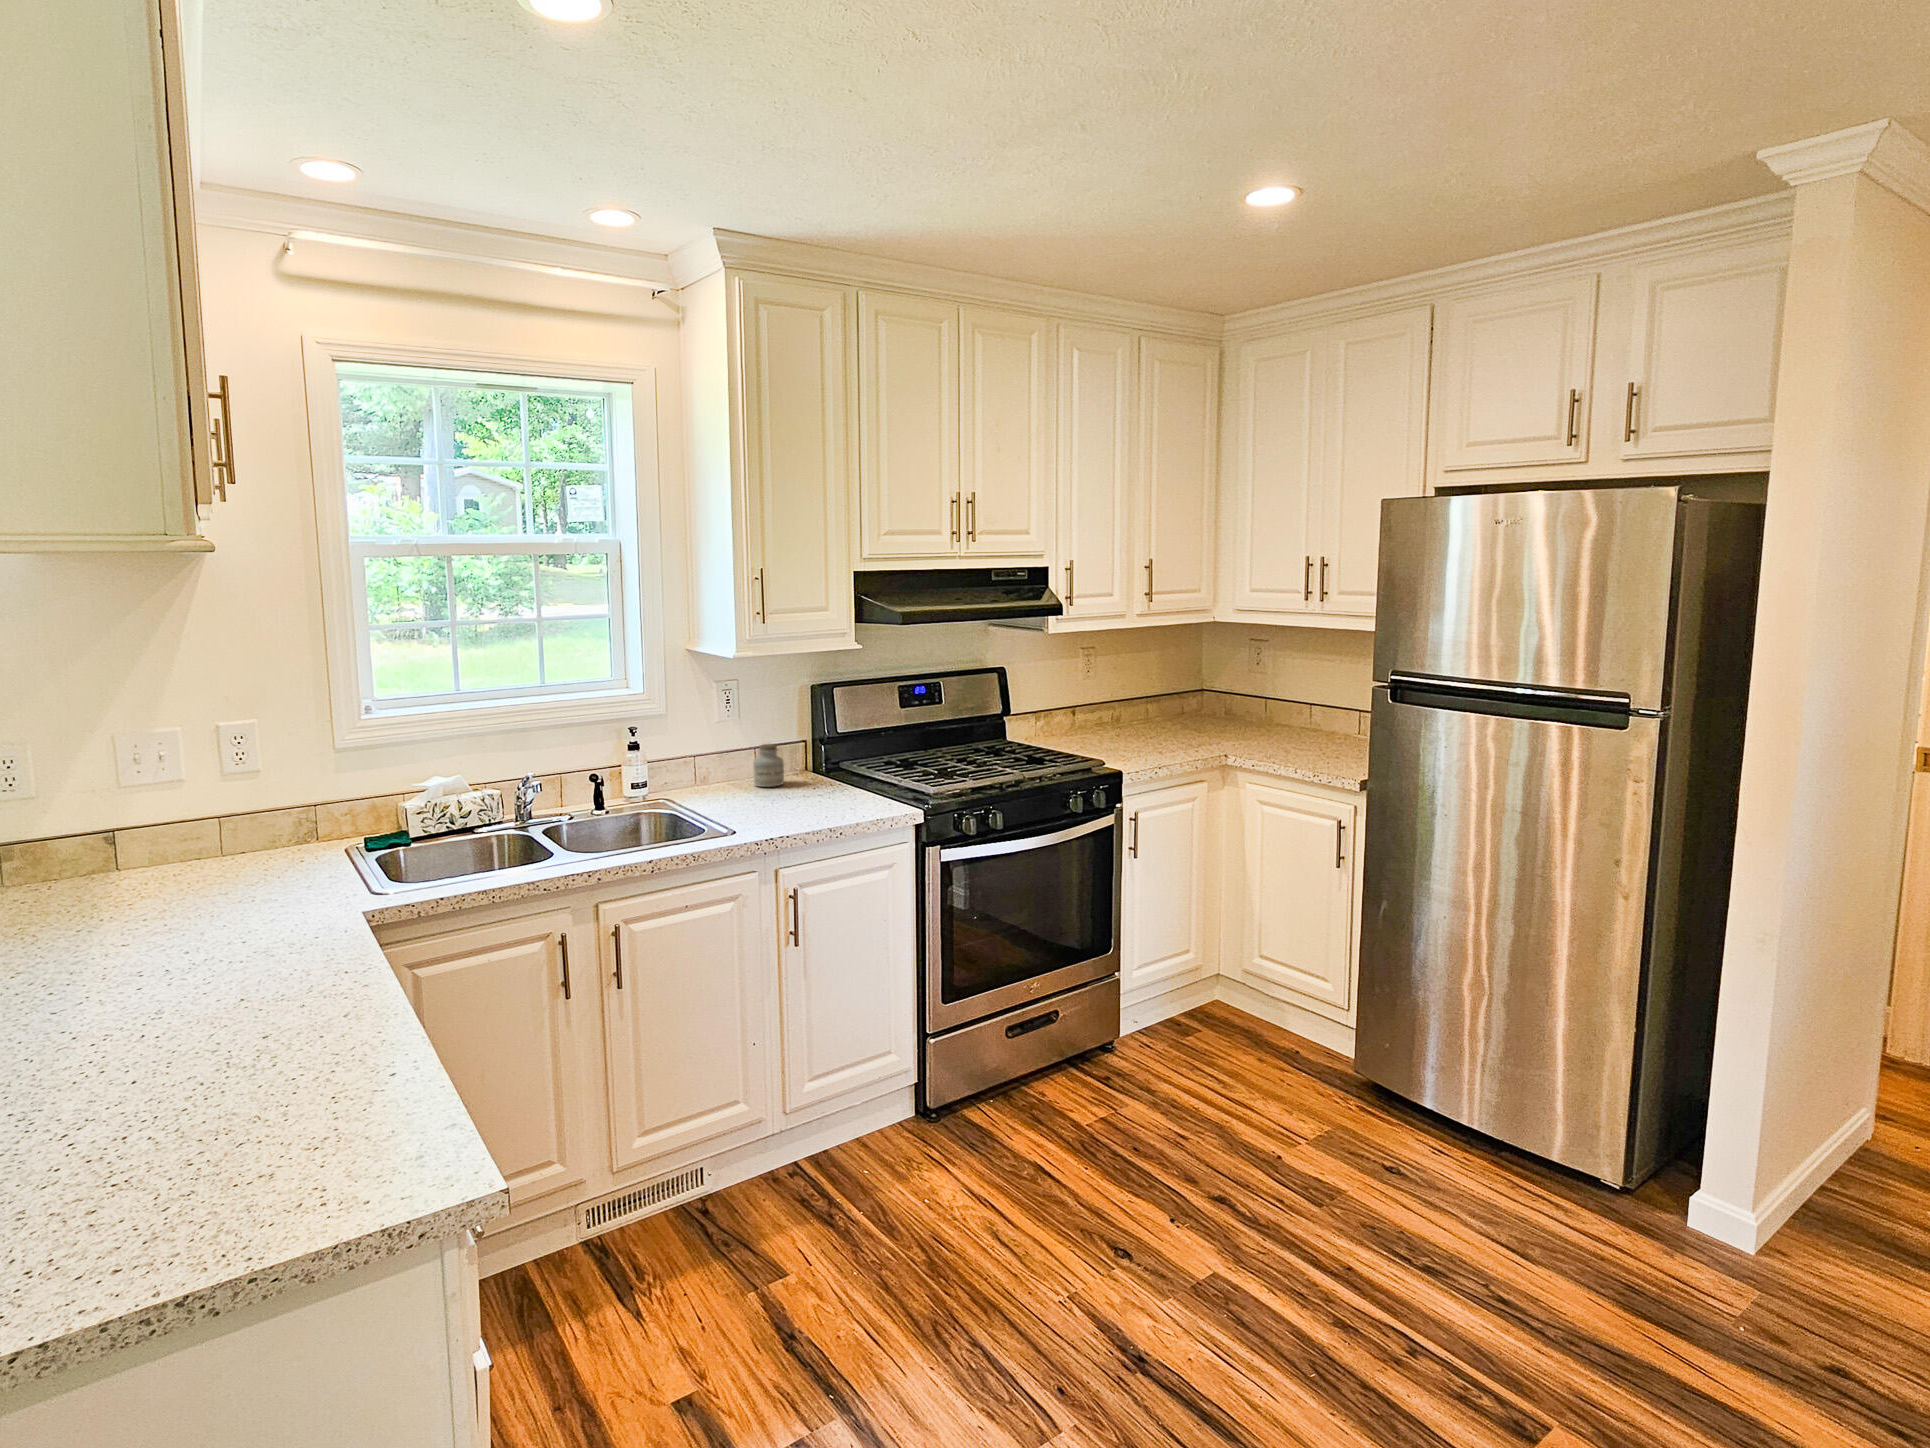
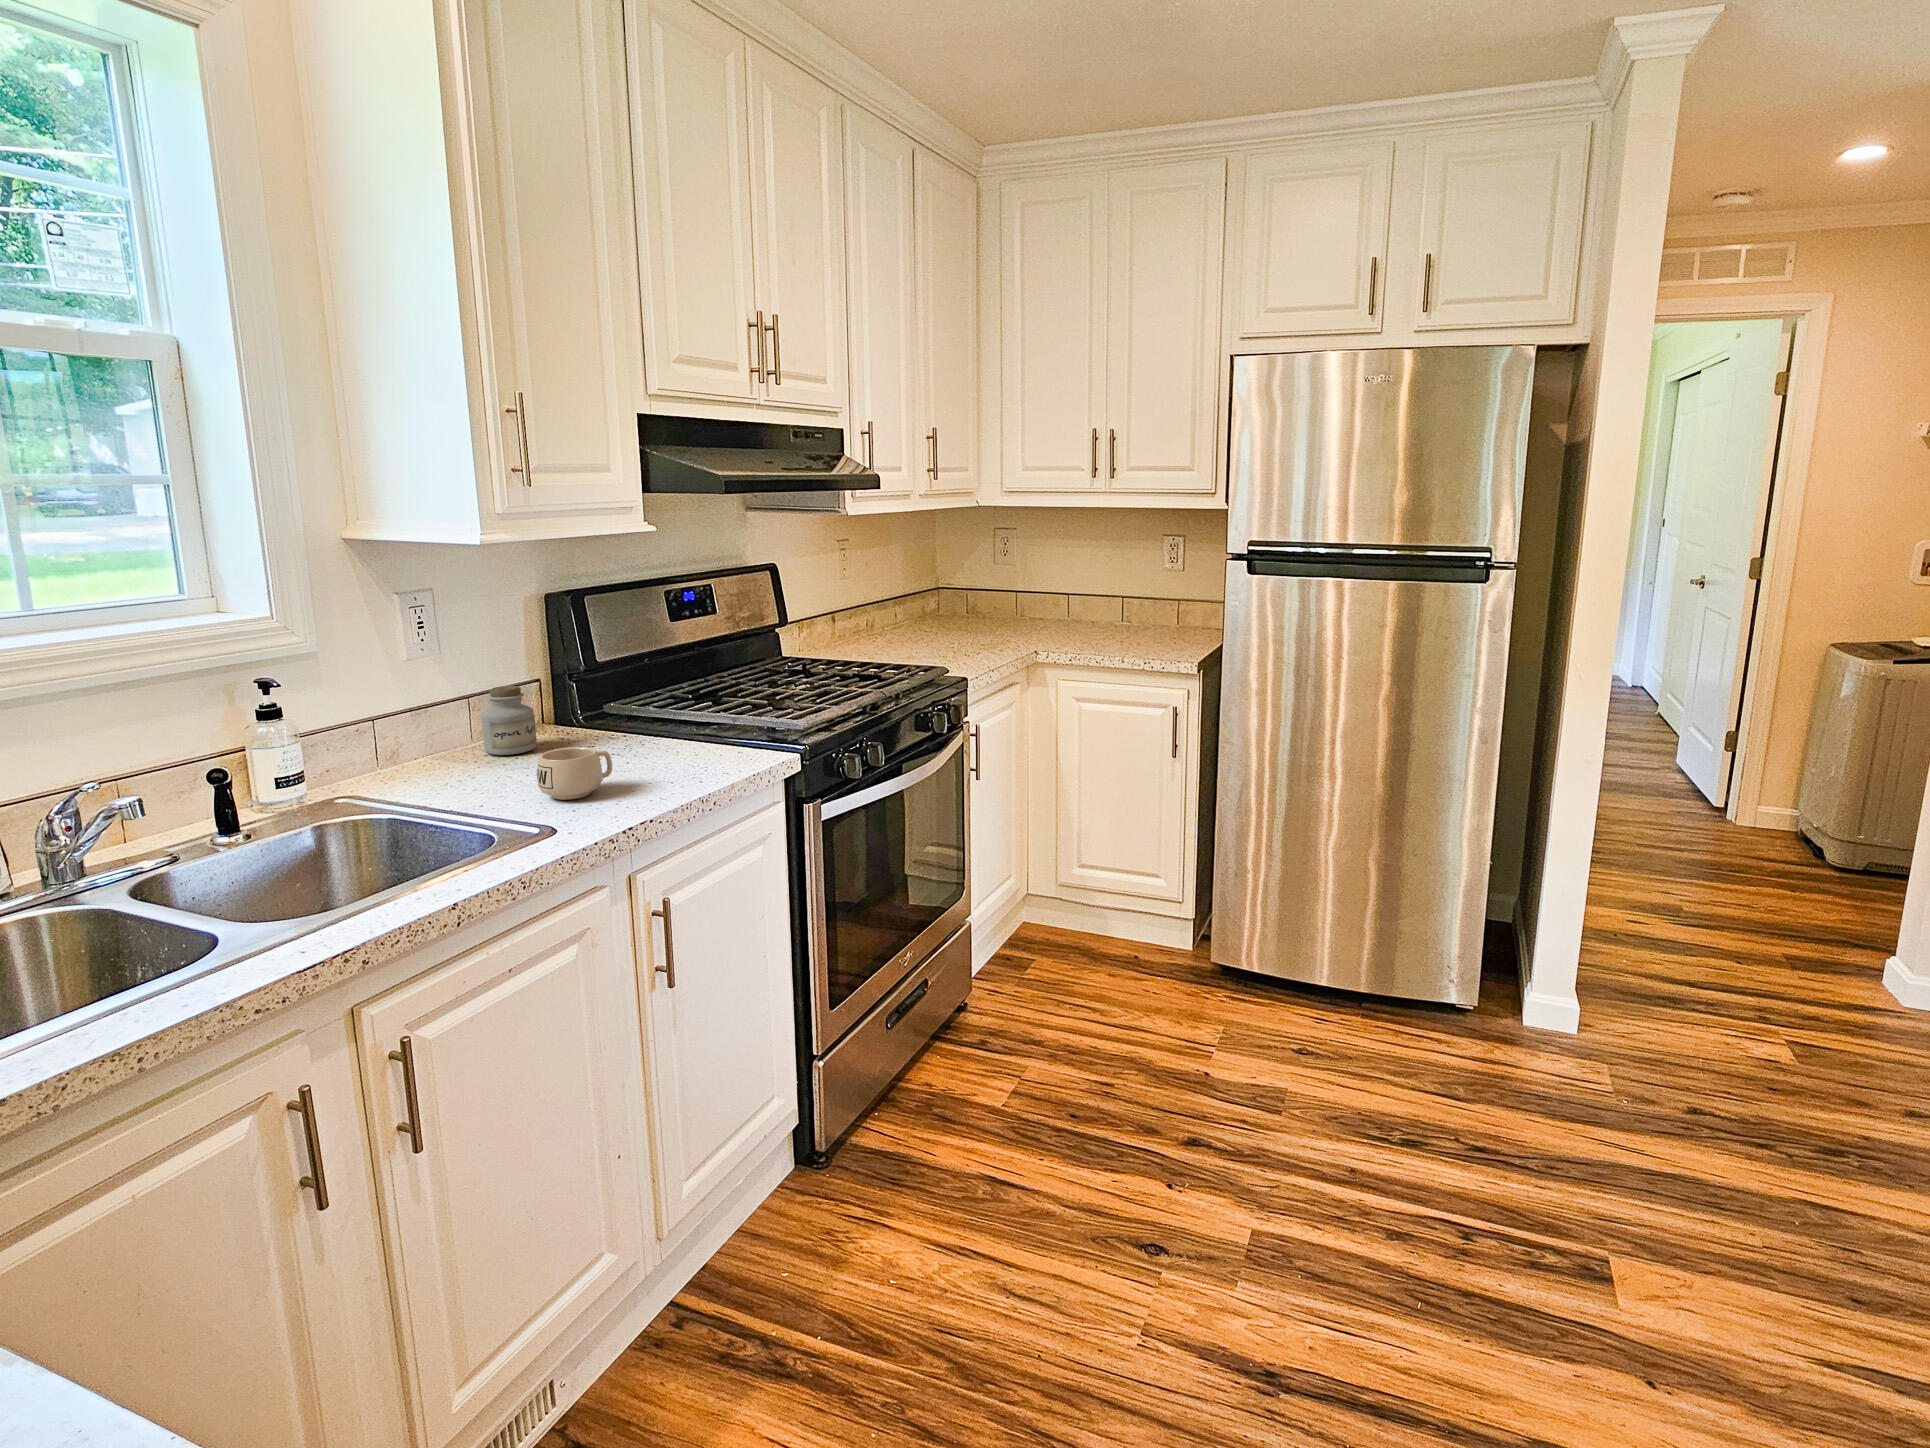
mug: none [748,785,793,817] -> present [537,747,612,800]

